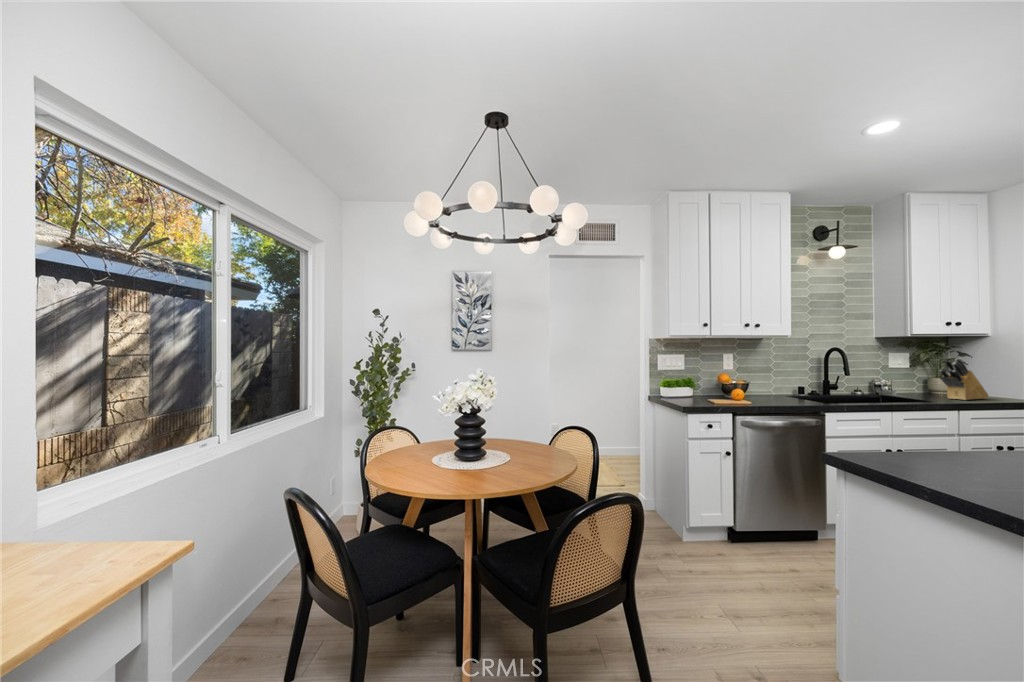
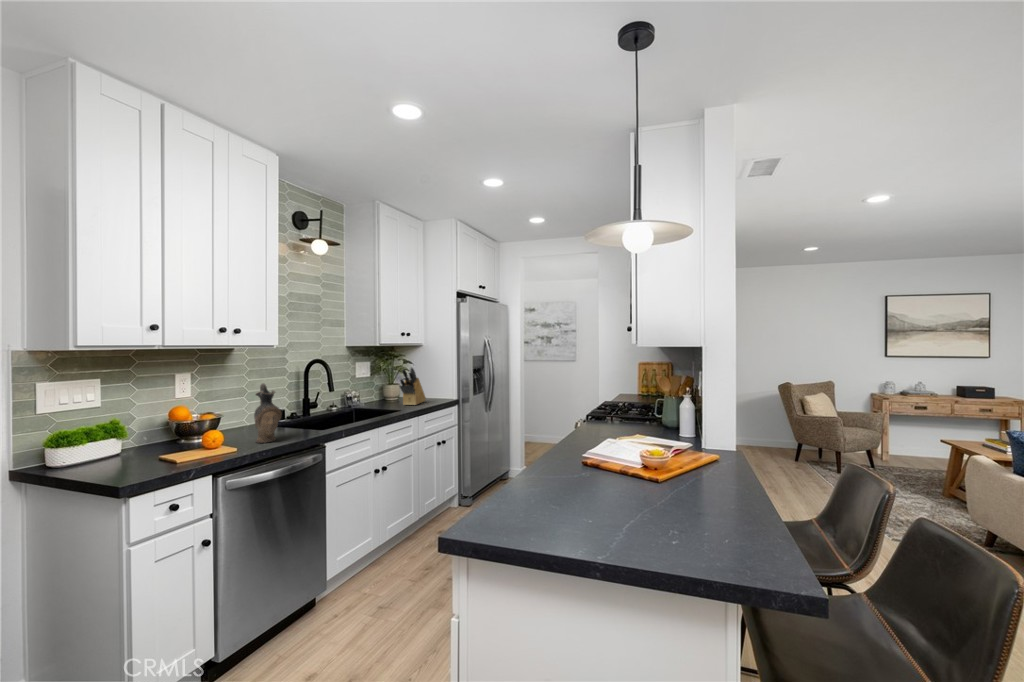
ceramic pitcher: none [769,362,790,404] -> present [254,384,282,443]

